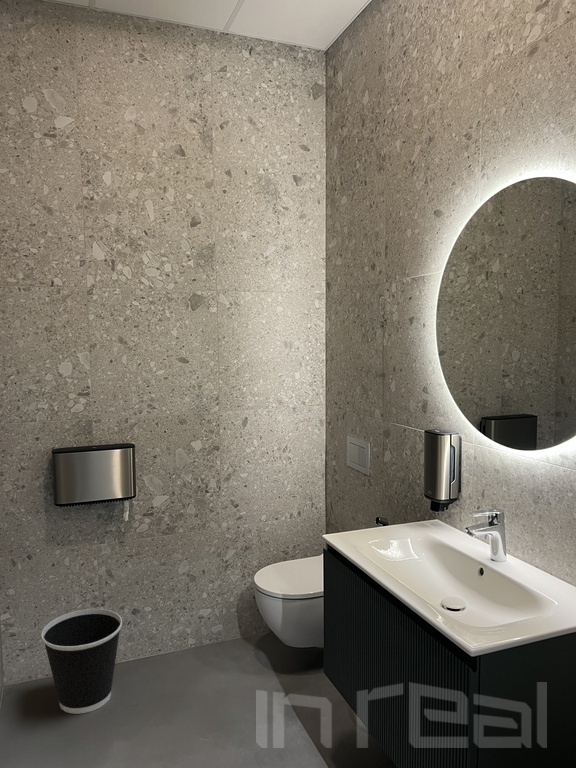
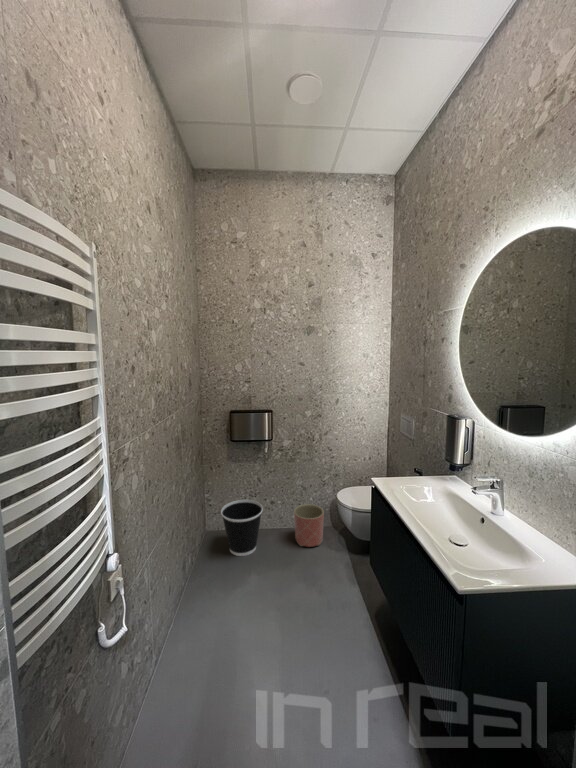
planter: none [177,602,230,677] -> present [294,504,324,547]

